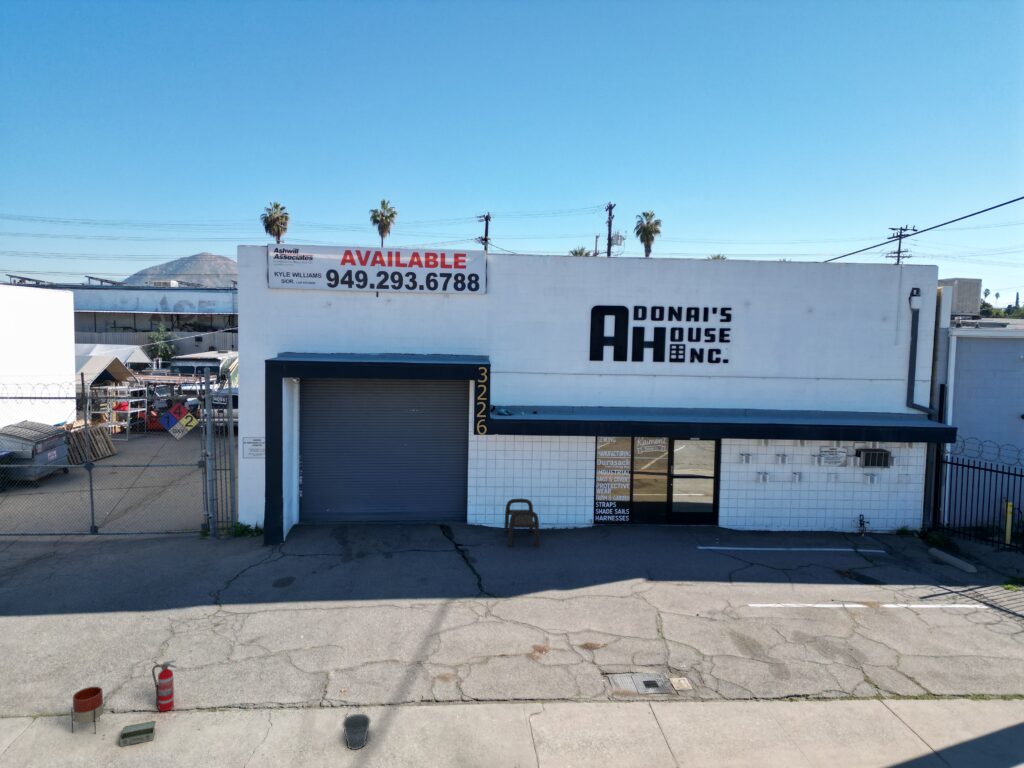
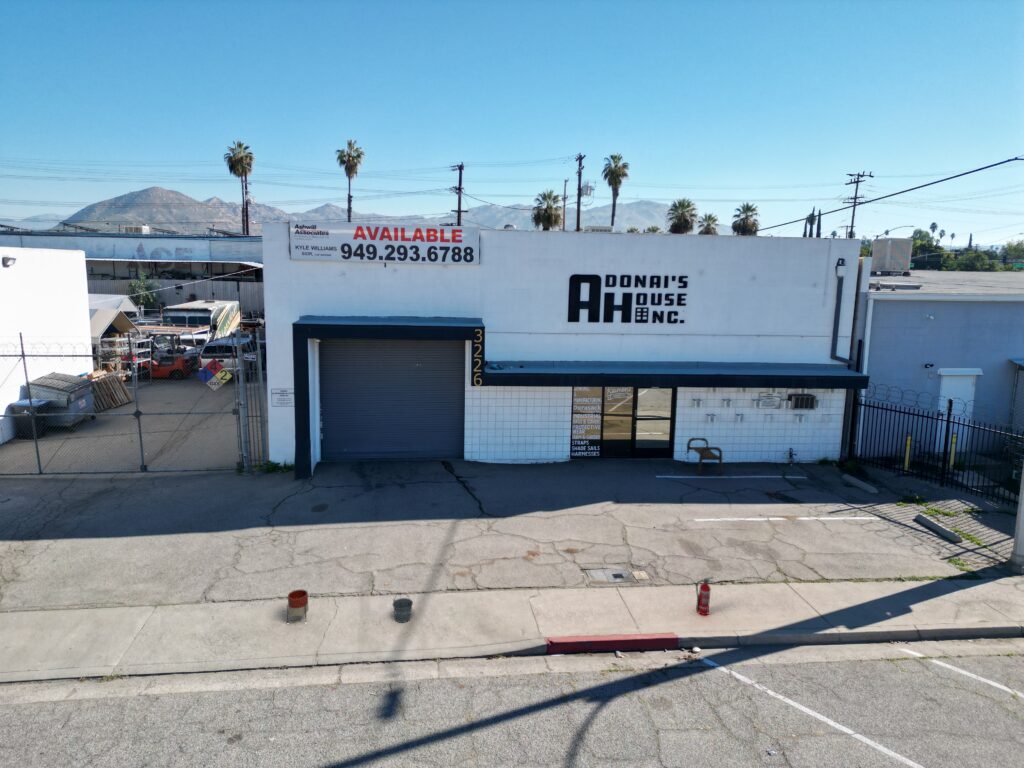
bench: present [504,499,539,546] -> present [687,437,722,474]
fire extinguisher: present [152,660,177,711] -> present [696,577,713,615]
planter: present [71,687,103,733] -> present [287,589,308,616]
toolbox: present [120,721,156,747] -> none [225,607,249,625]

